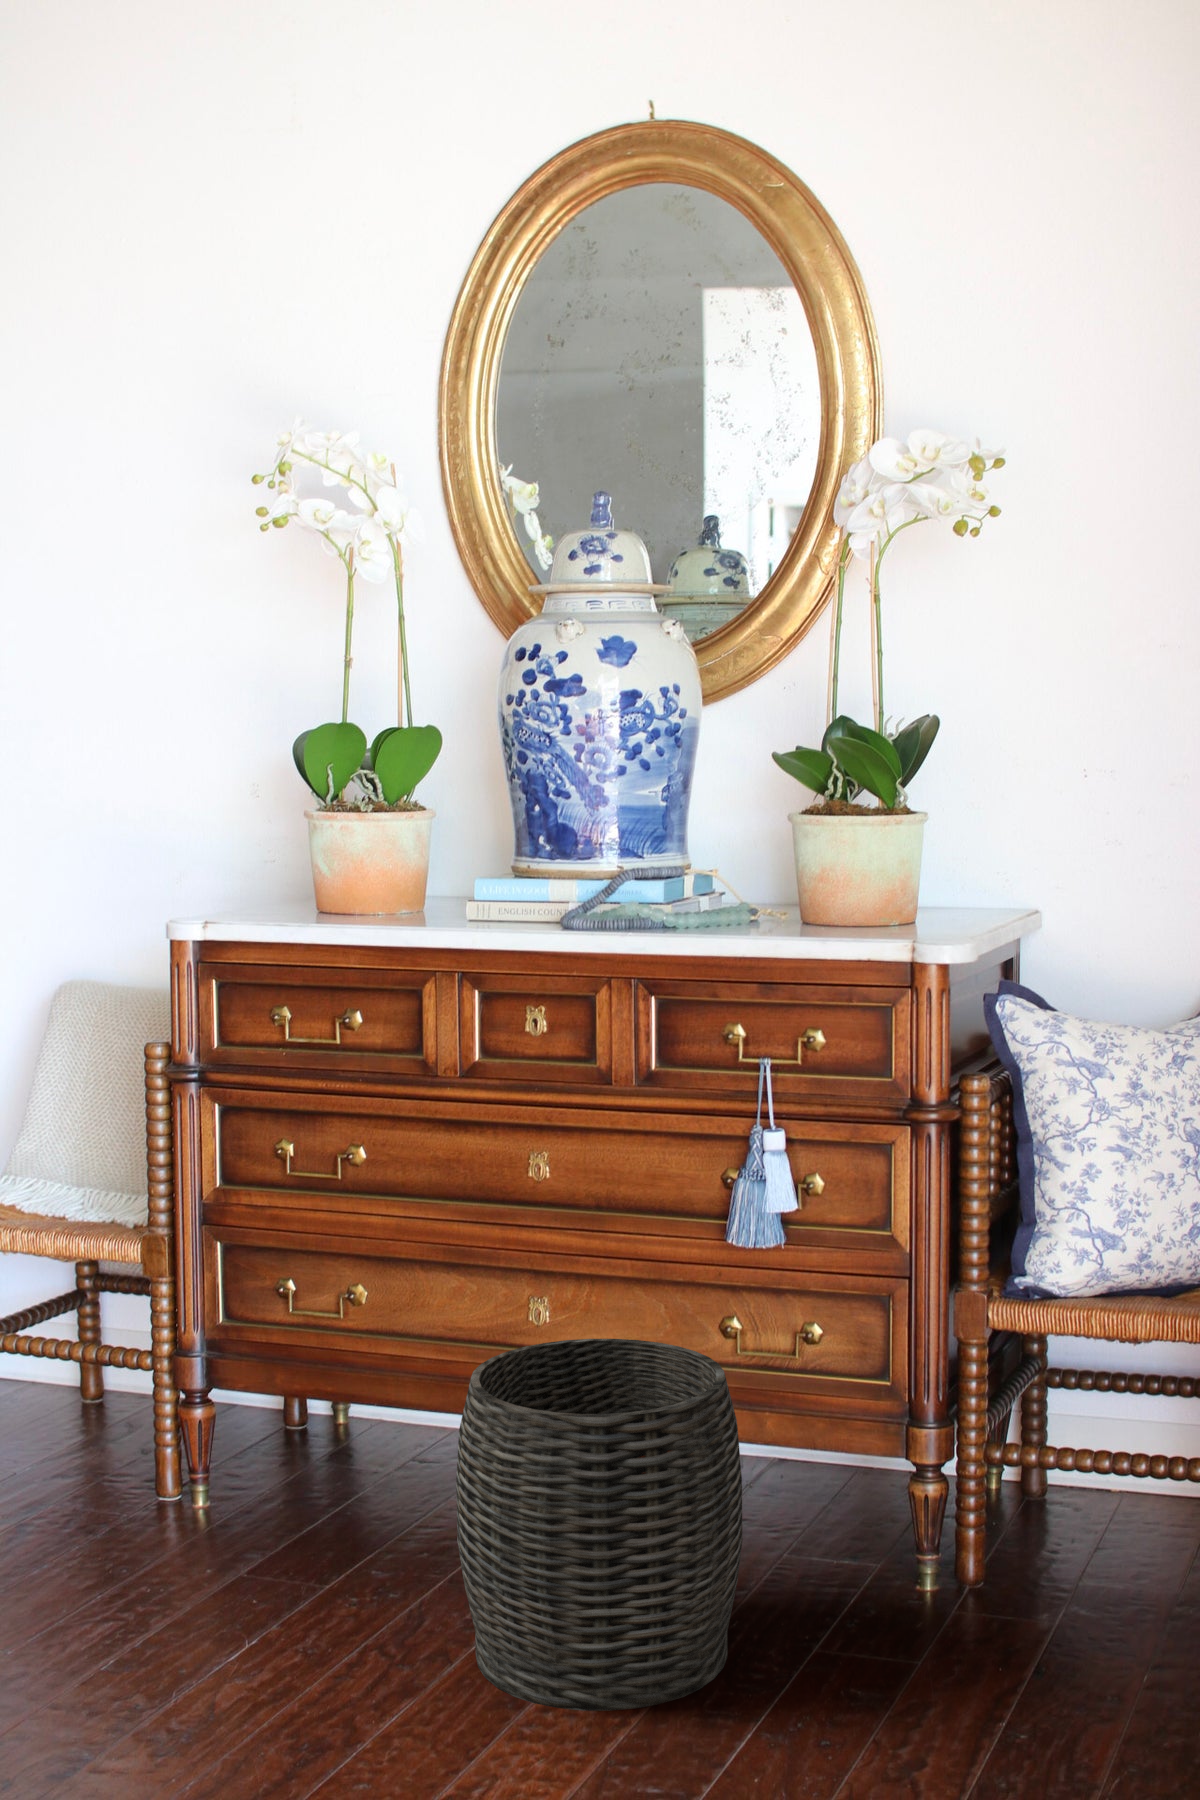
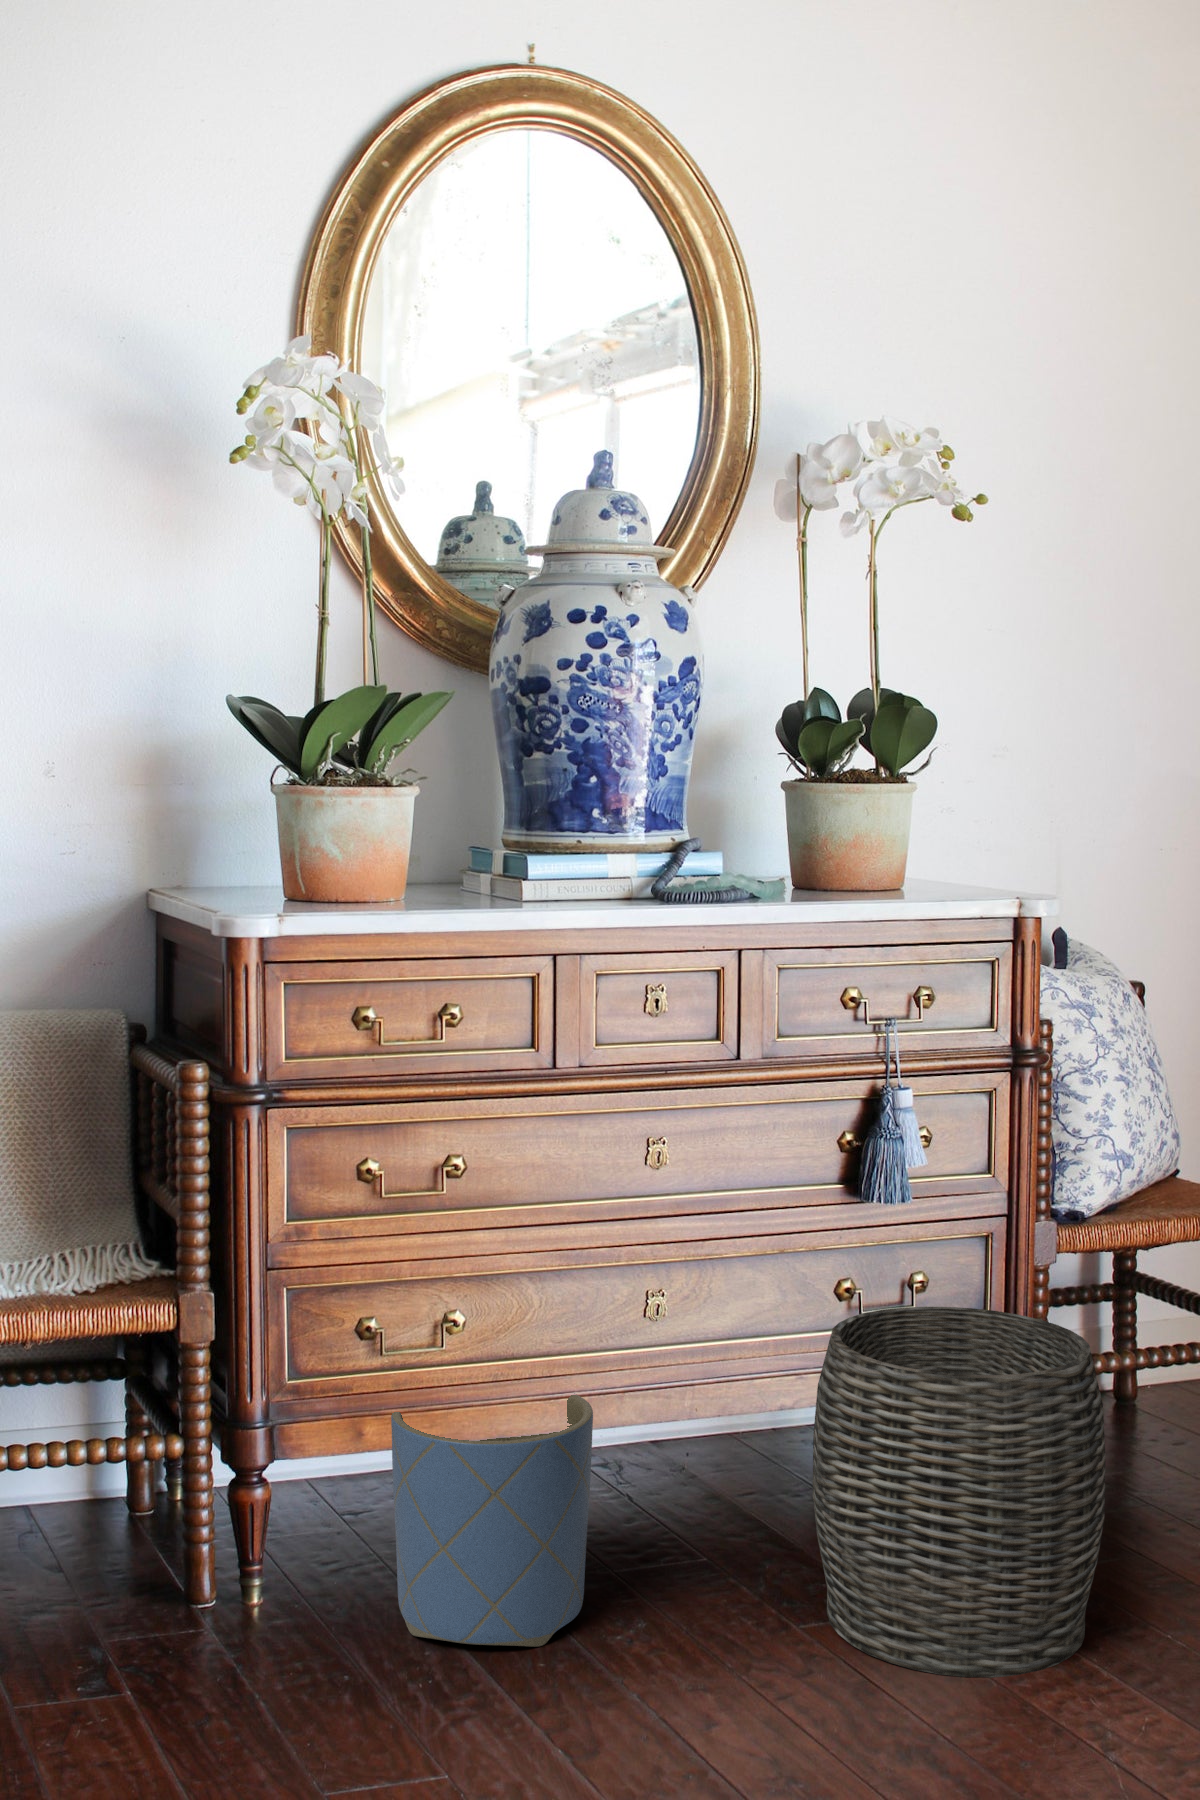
planter: none [256,1331,429,1557] -> present [391,1395,593,1647]

